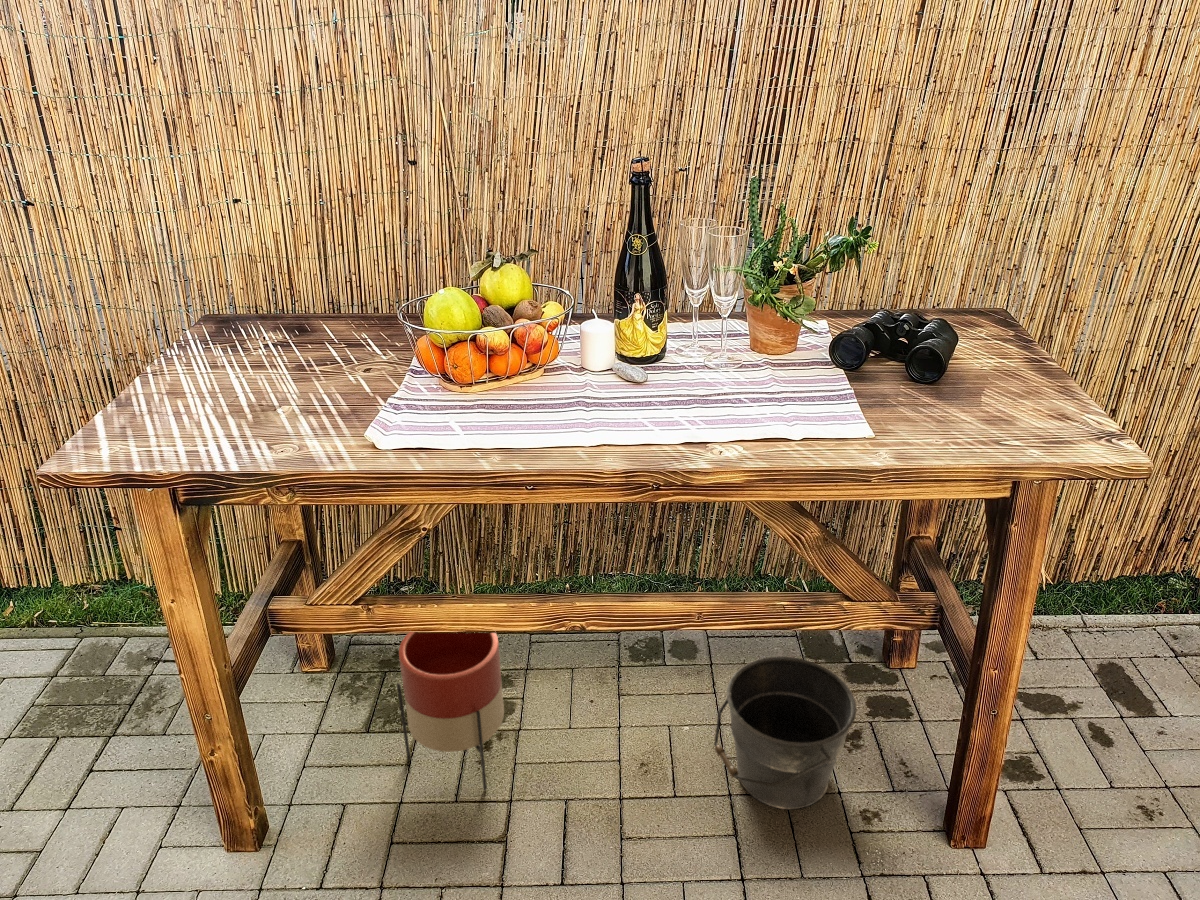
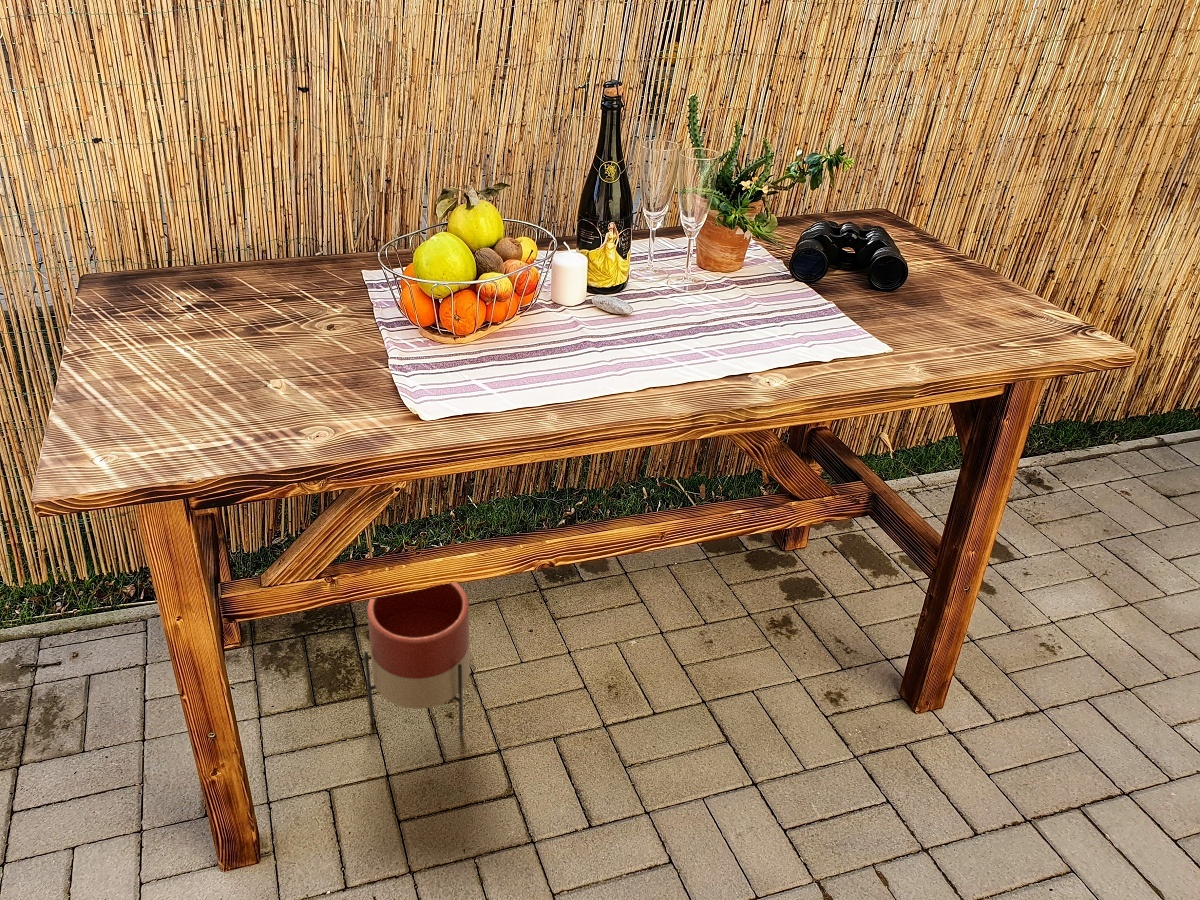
bucket: present [714,657,857,809] -> none [666,562,796,698]

